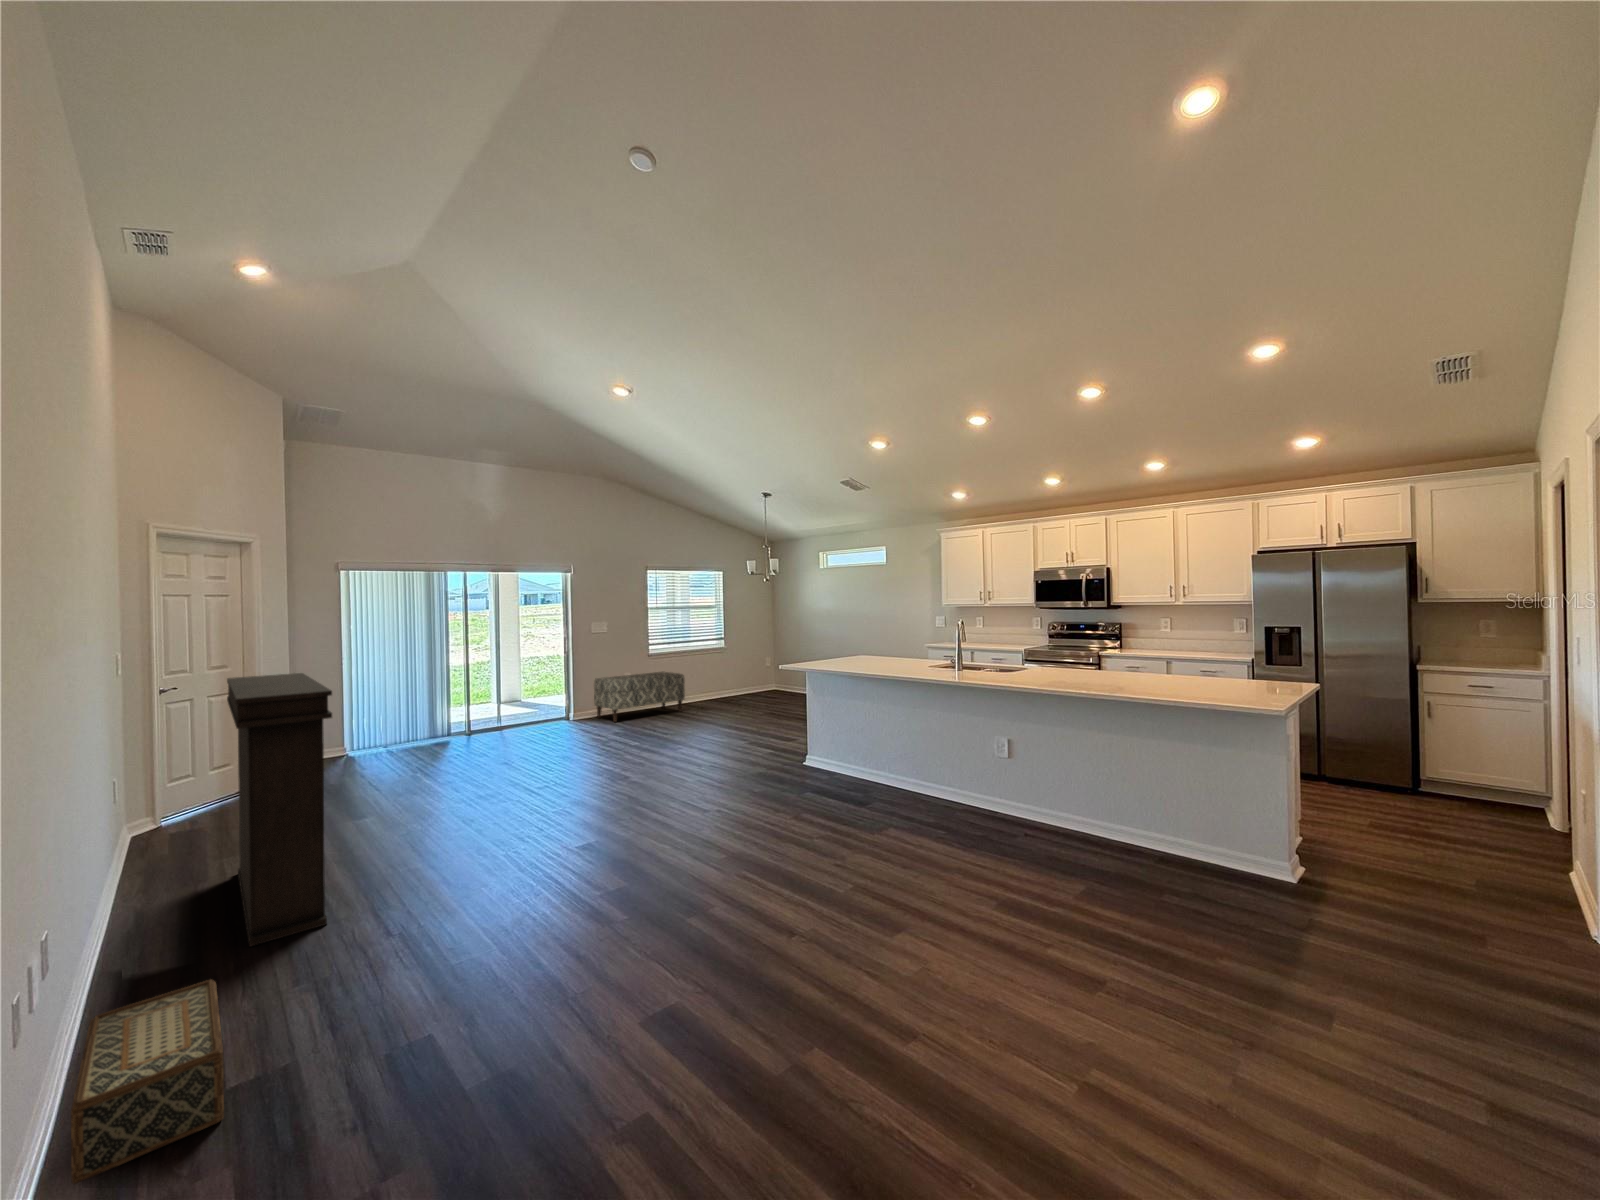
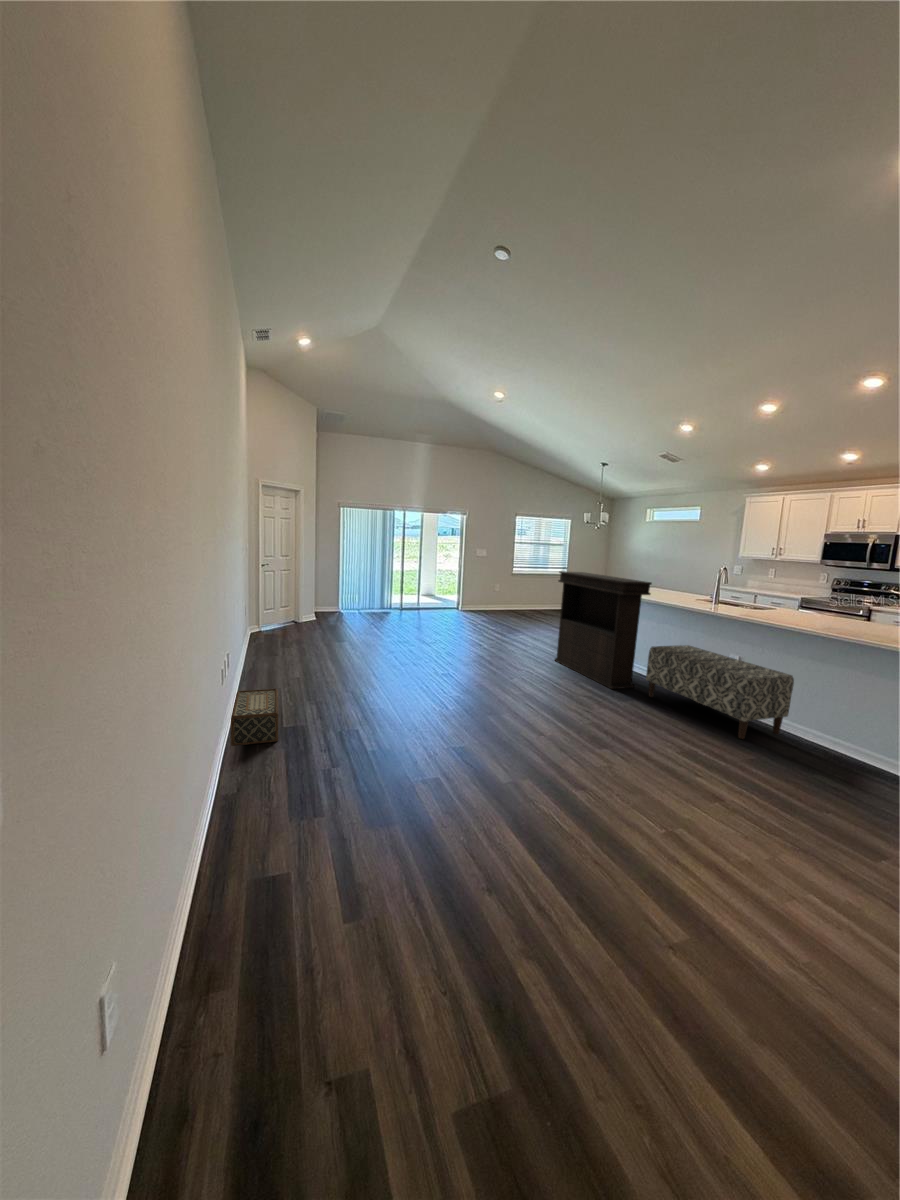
bench: present [594,672,685,722] -> present [646,645,794,739]
console table: present [227,673,332,946] -> present [555,571,652,689]

